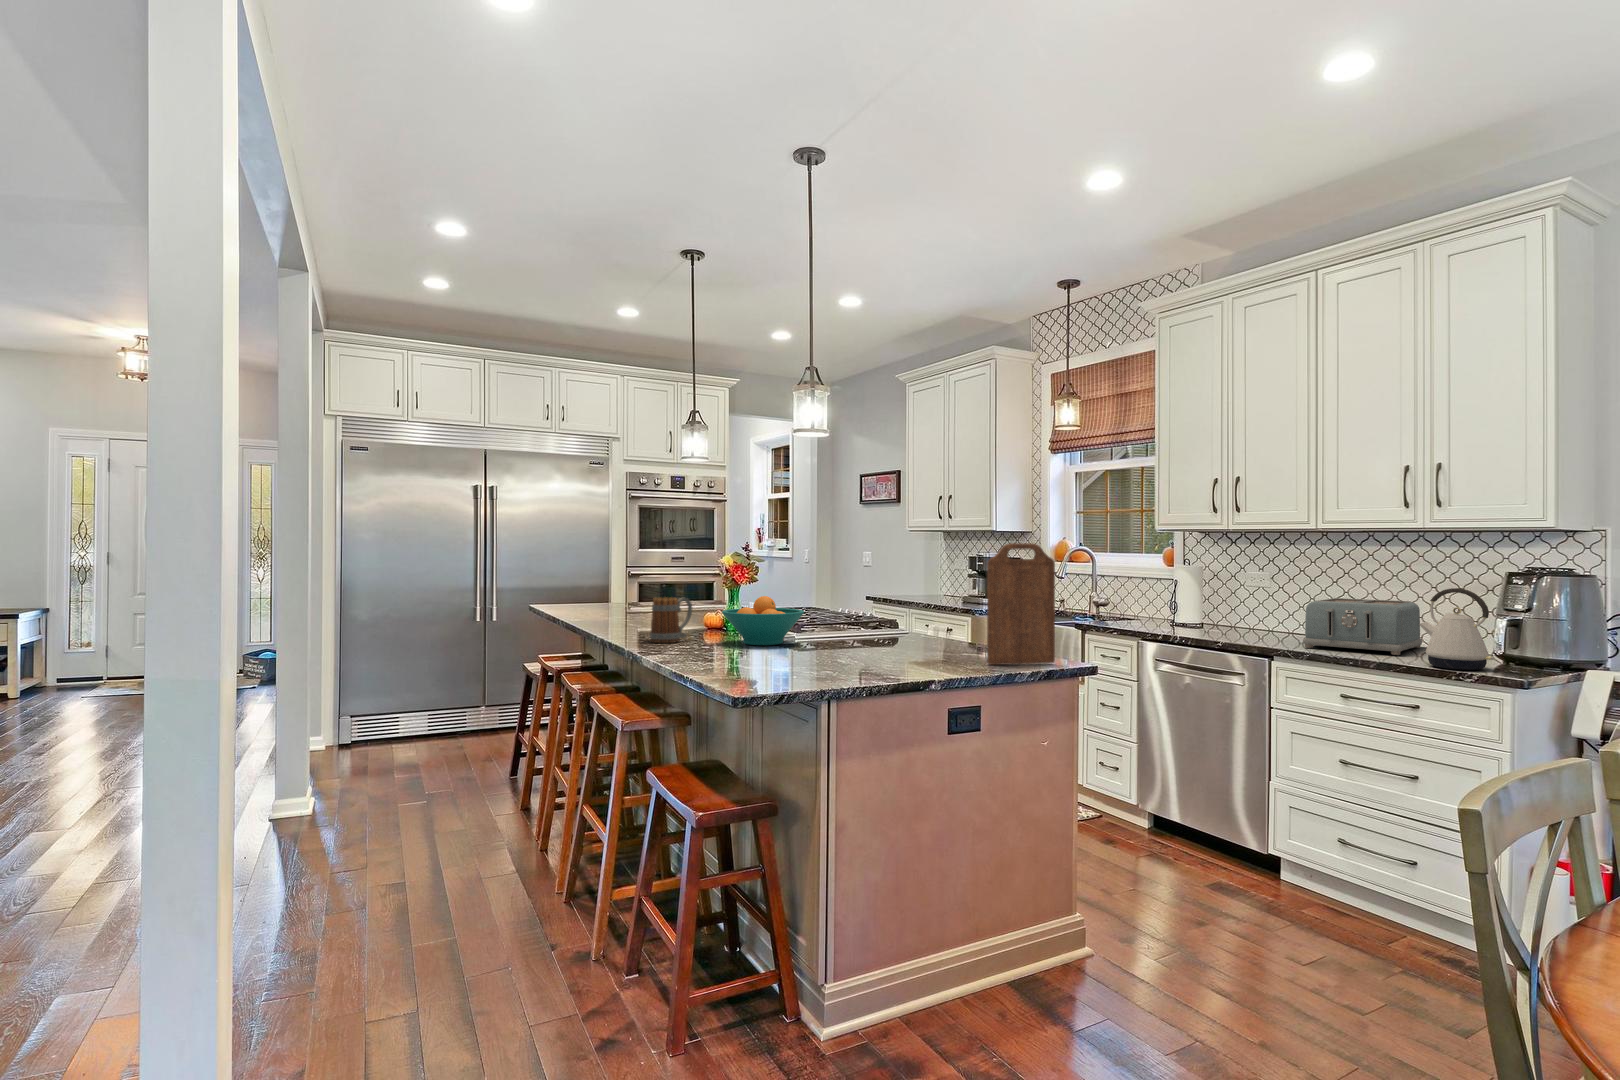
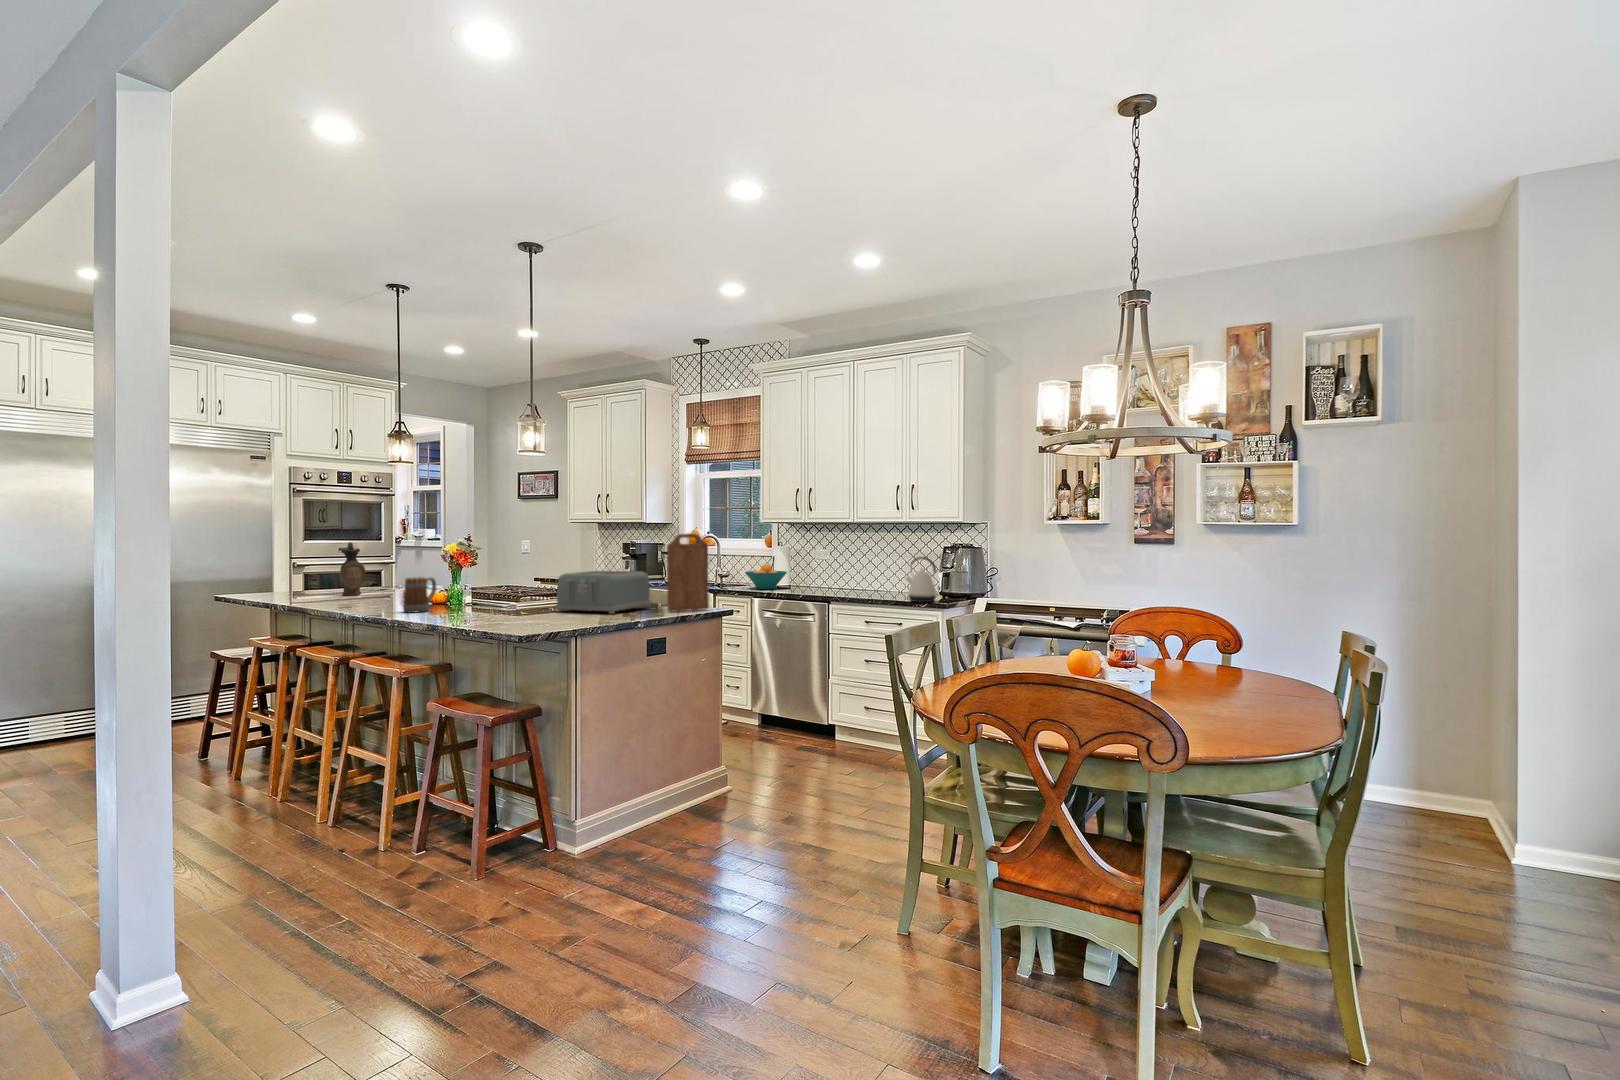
ceramic pitcher: none [634,552,659,613] -> present [340,542,365,595]
fruit bowl: present [722,596,804,645] -> present [745,564,787,589]
toaster: present [1303,598,1422,655] -> present [555,571,652,614]

